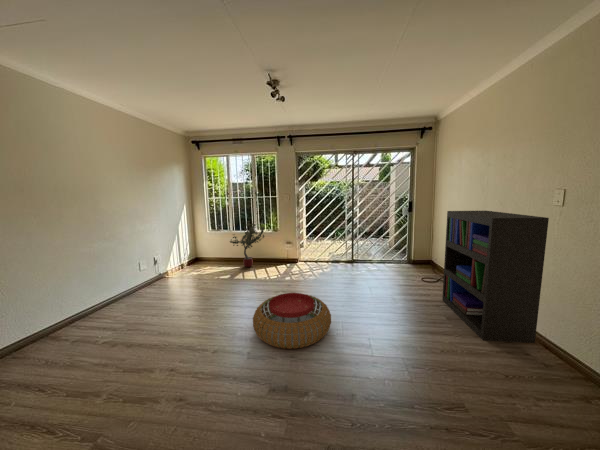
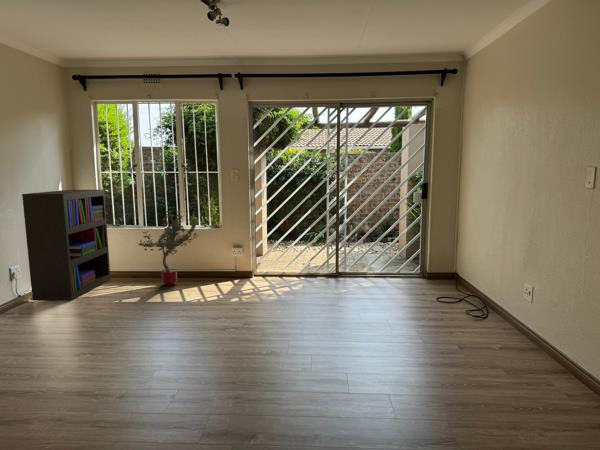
bookshelf: present [442,211,549,343] -> present [22,190,111,301]
pouf: present [253,293,331,349] -> none [180,317,298,395]

